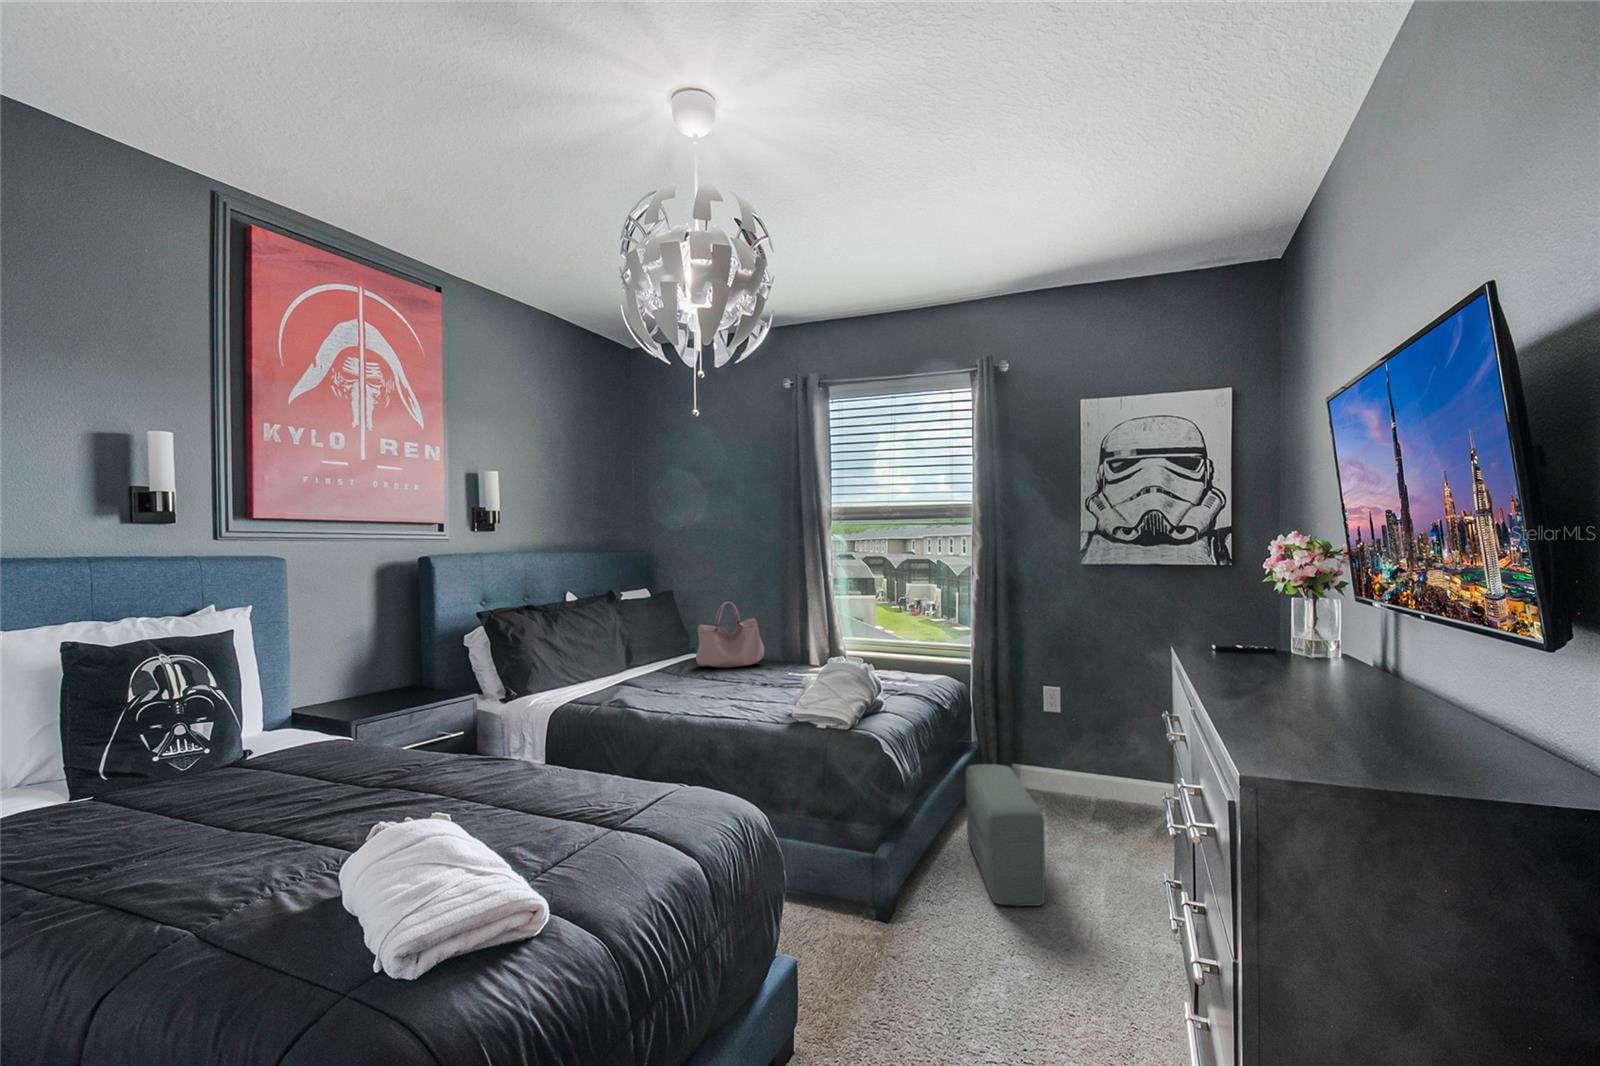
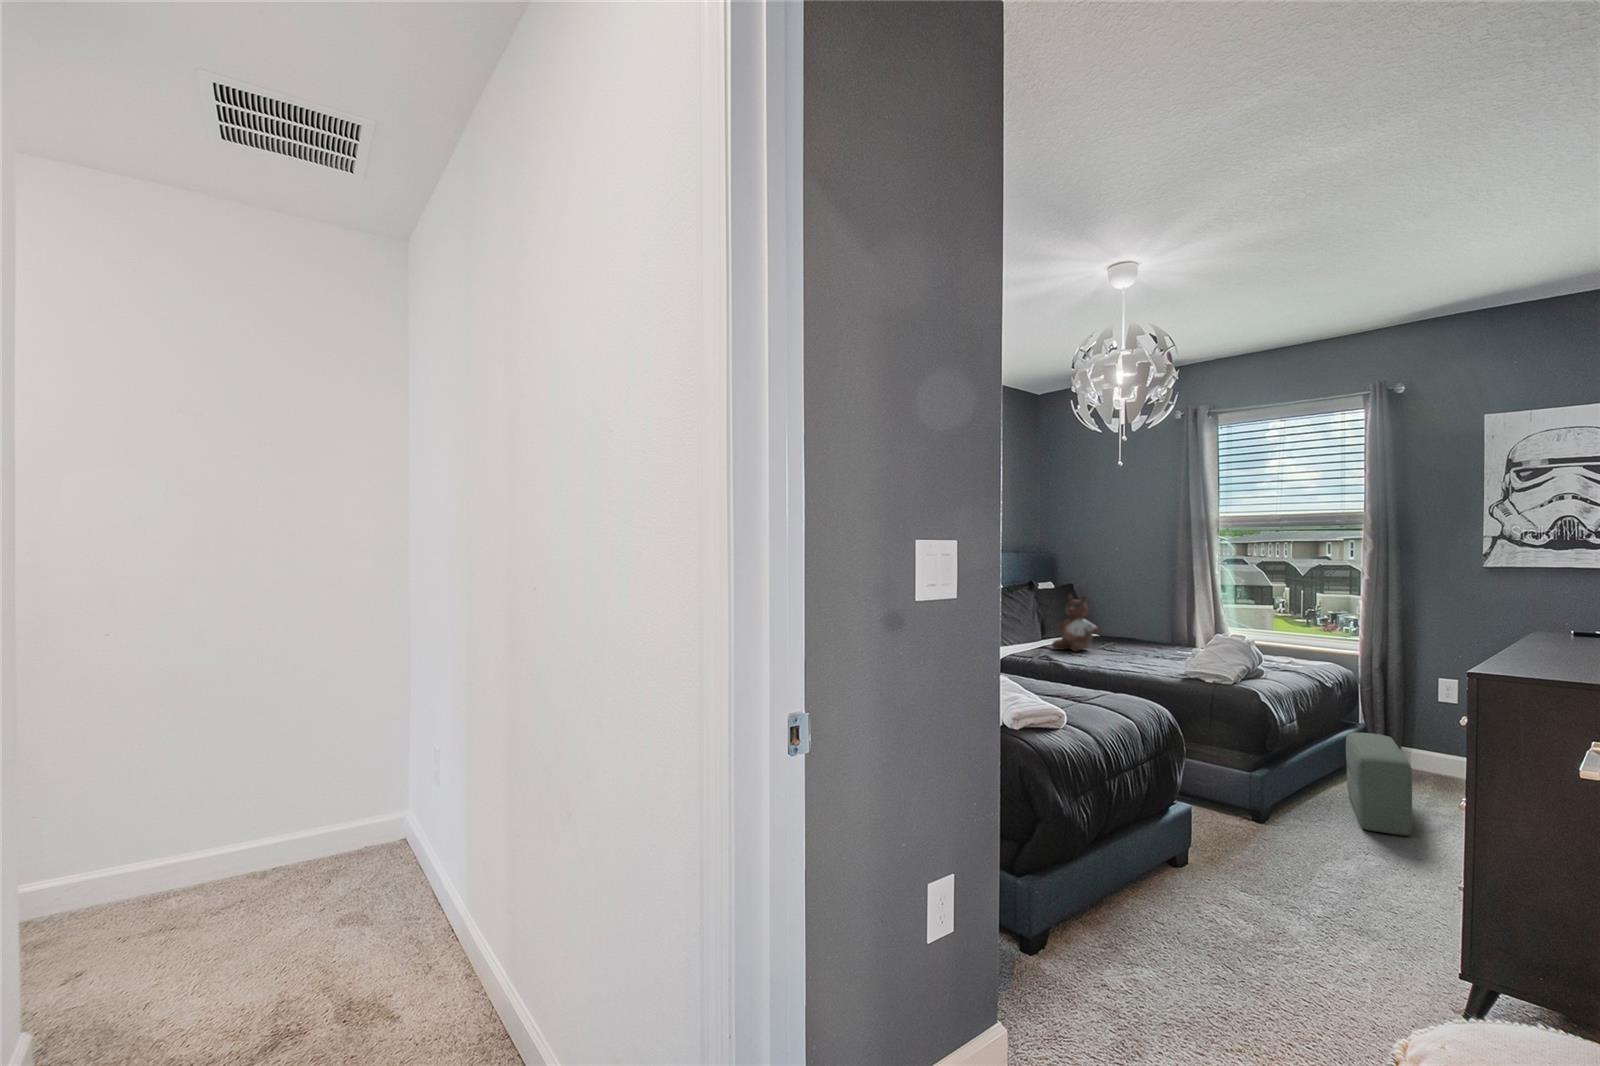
handbag: present [696,602,764,667] -> none [1098,593,1158,645]
stuffed bear: none [632,608,692,685] -> present [1052,595,1099,651]

